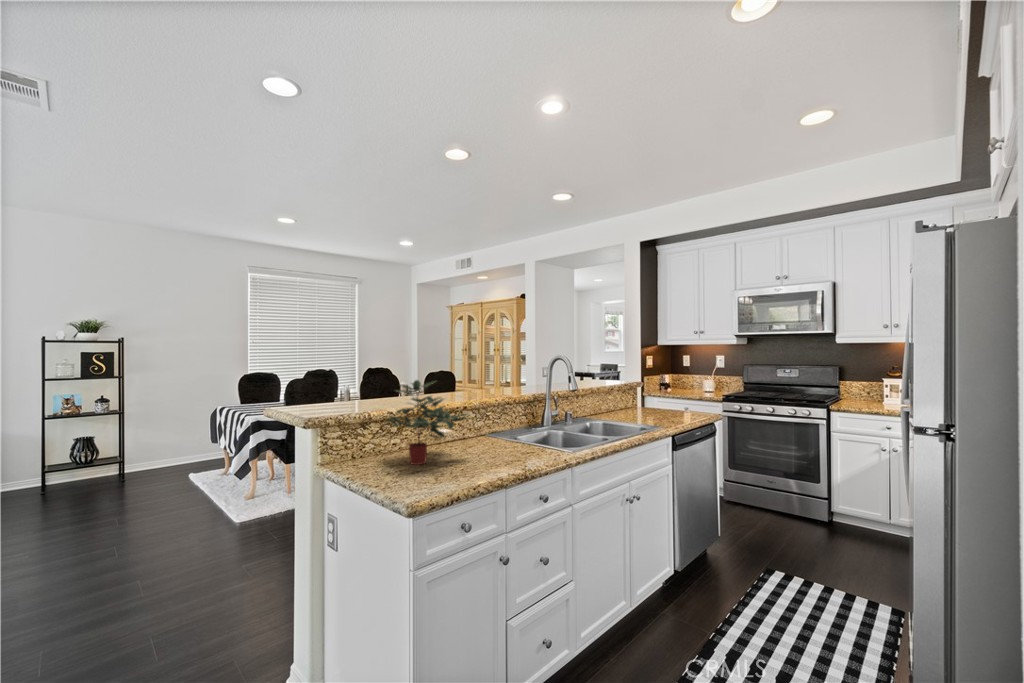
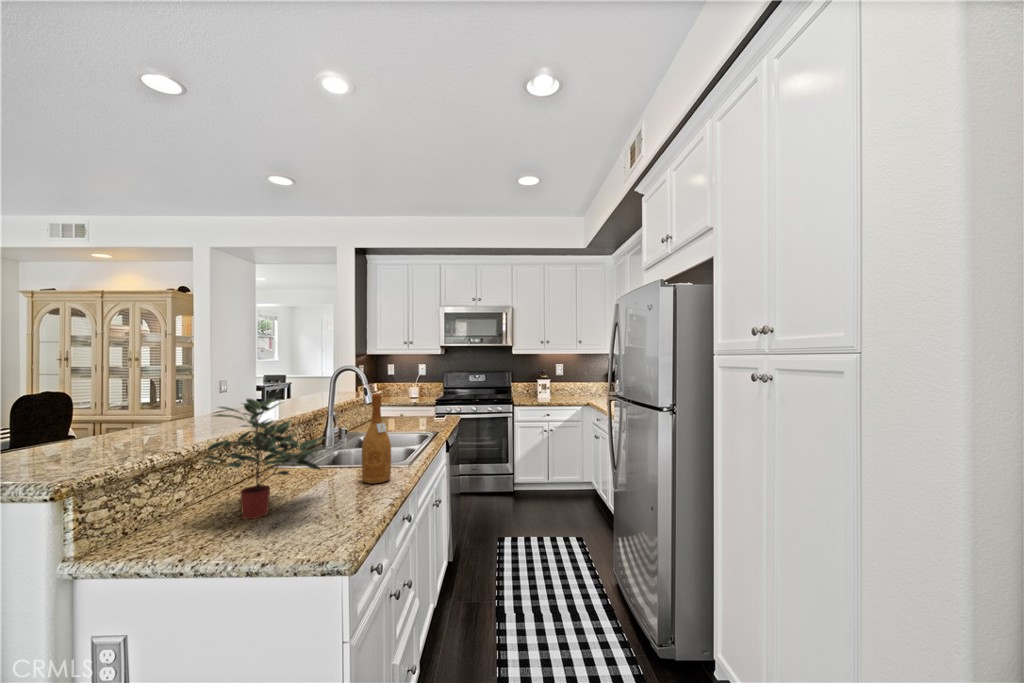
wine bottle: none [510,382,535,461] -> present [361,393,391,484]

